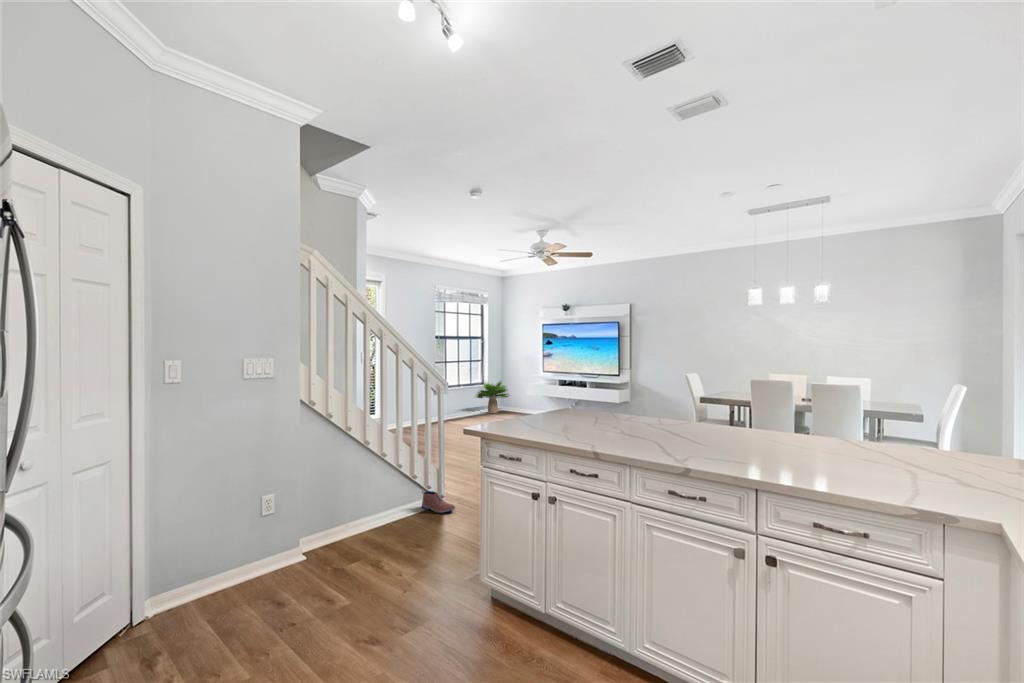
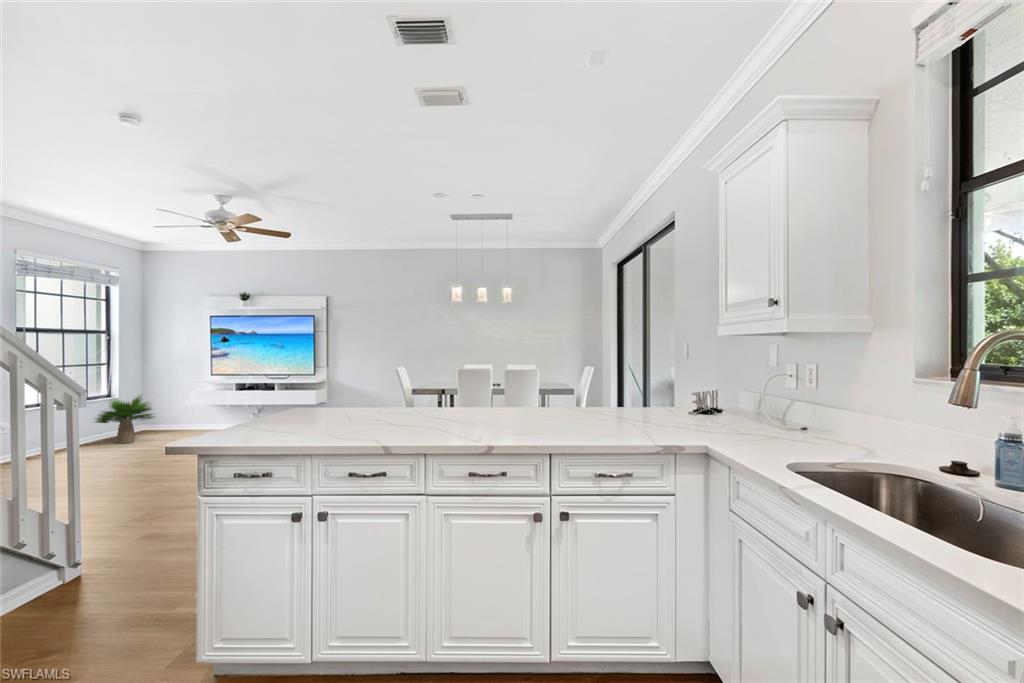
shoe: present [422,491,455,513] -> none [41,560,111,591]

